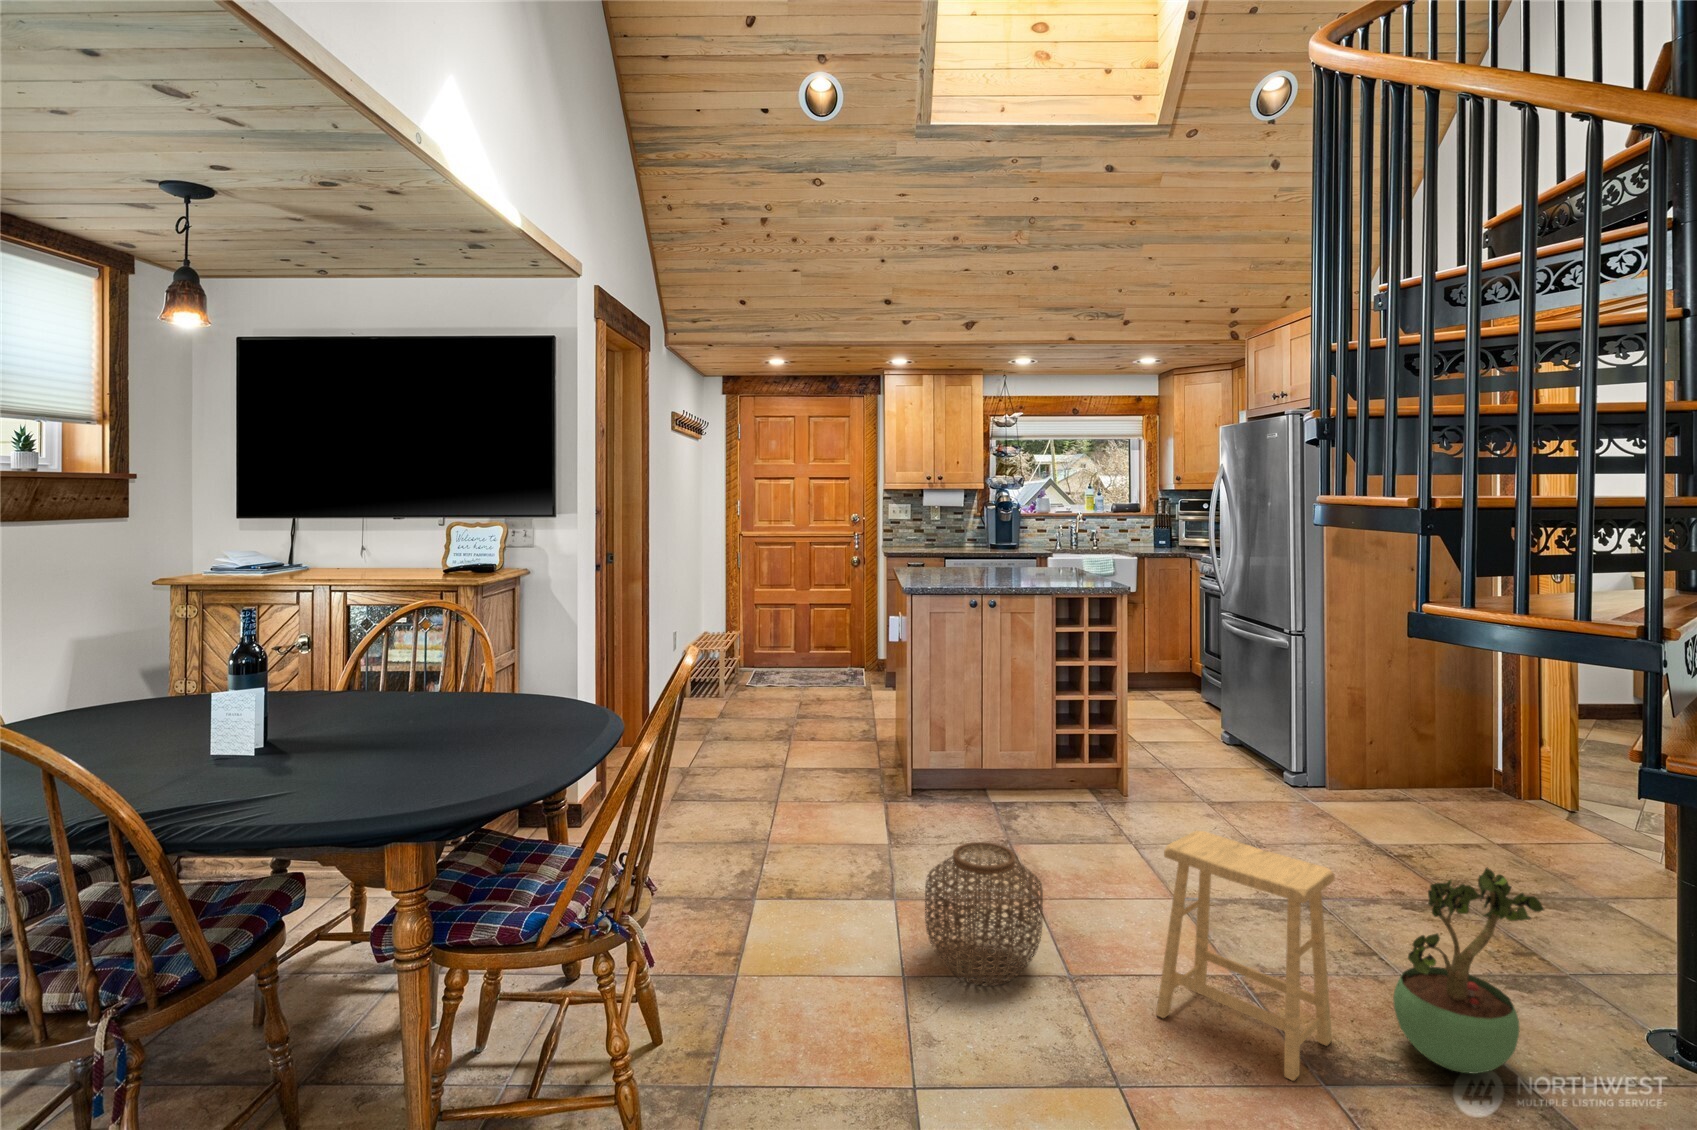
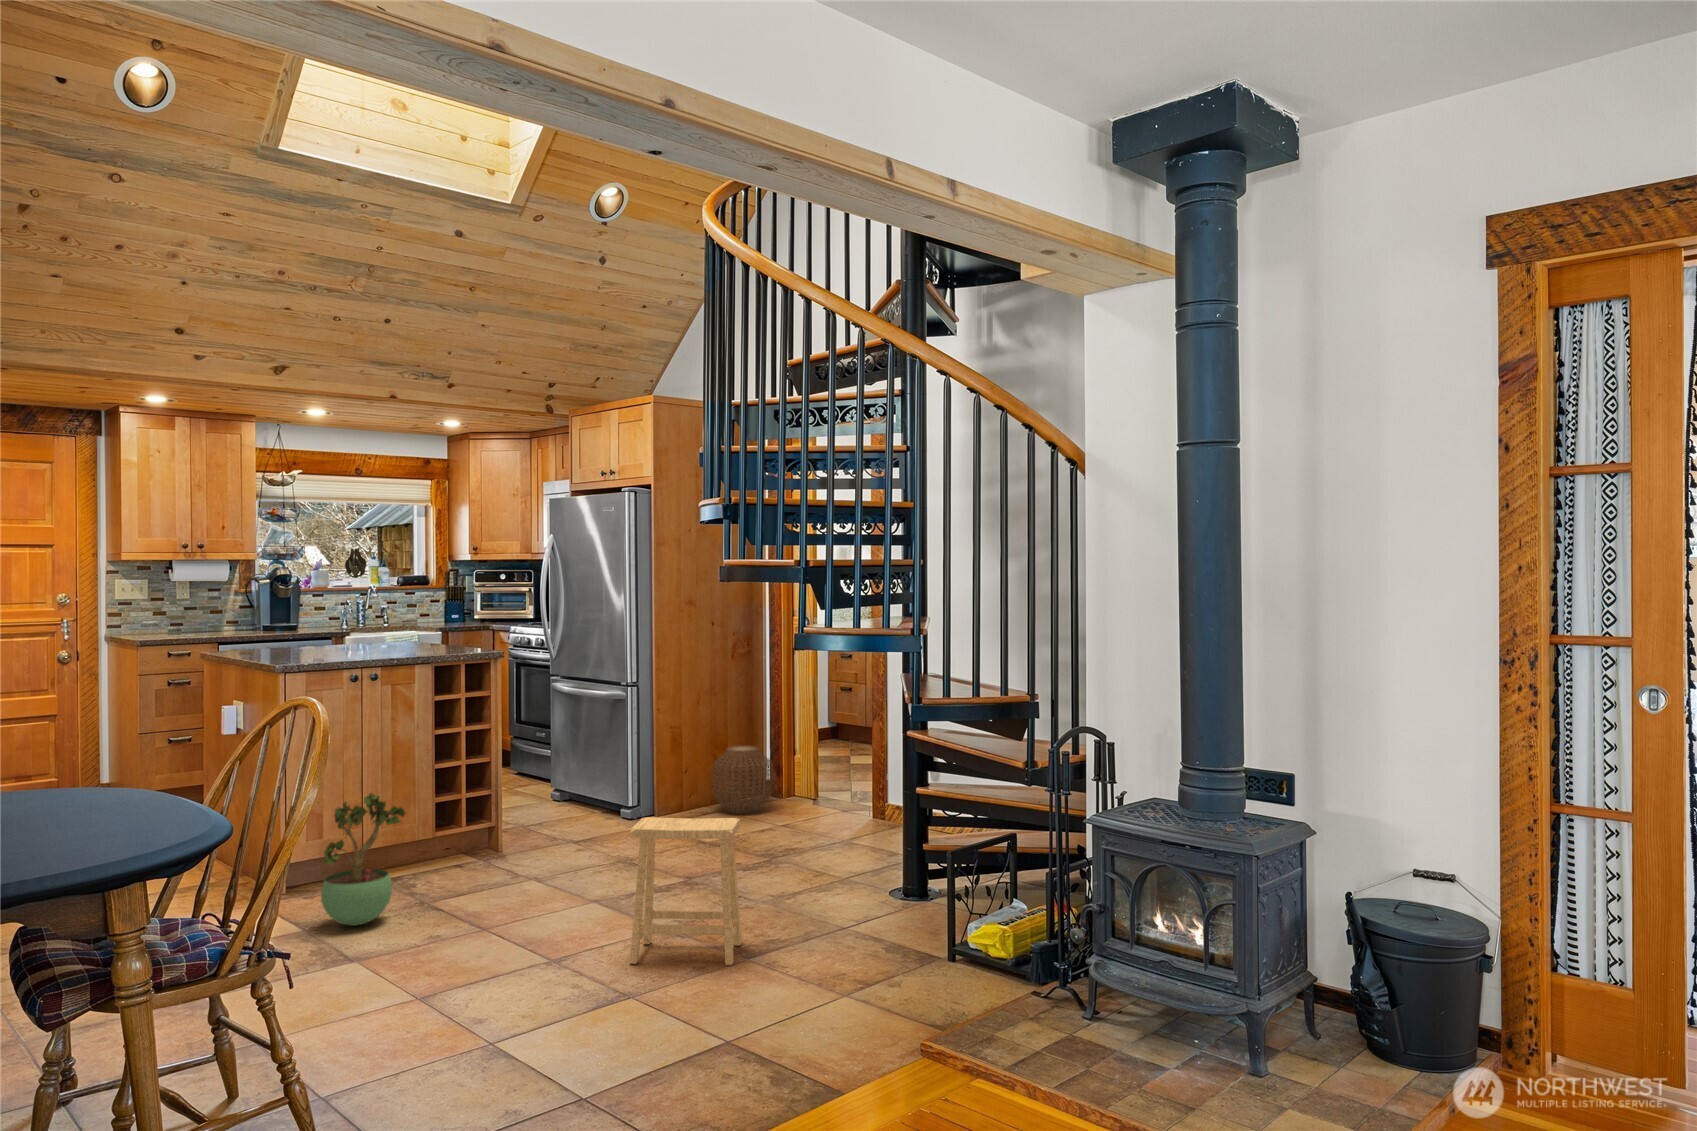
woven basket: present [925,842,1043,986] -> present [712,745,773,814]
potted plant: present [1393,867,1544,1074] -> present [321,793,405,926]

